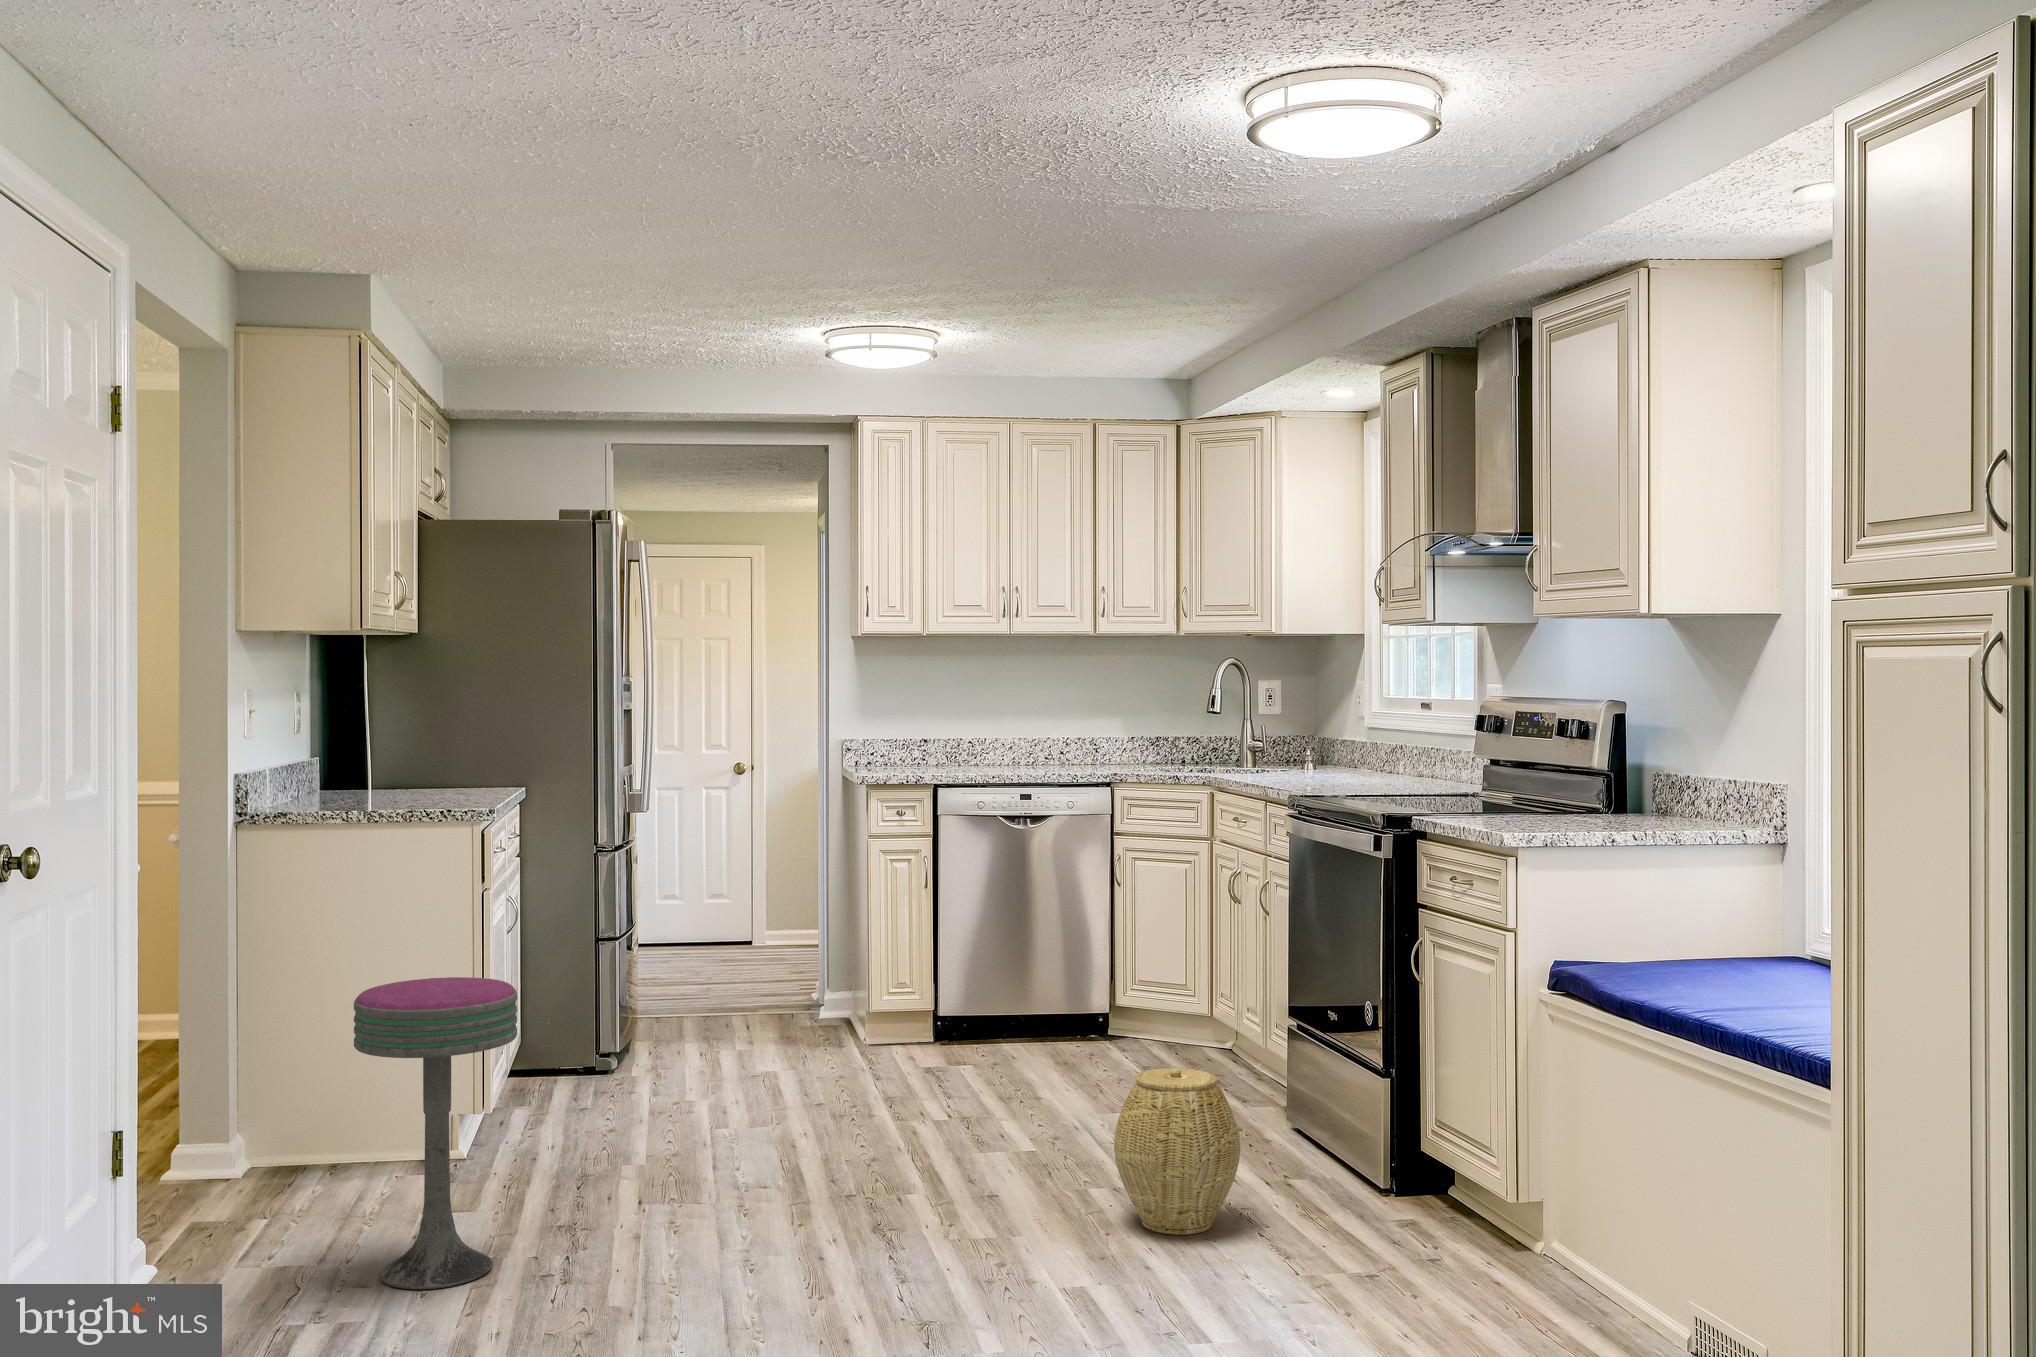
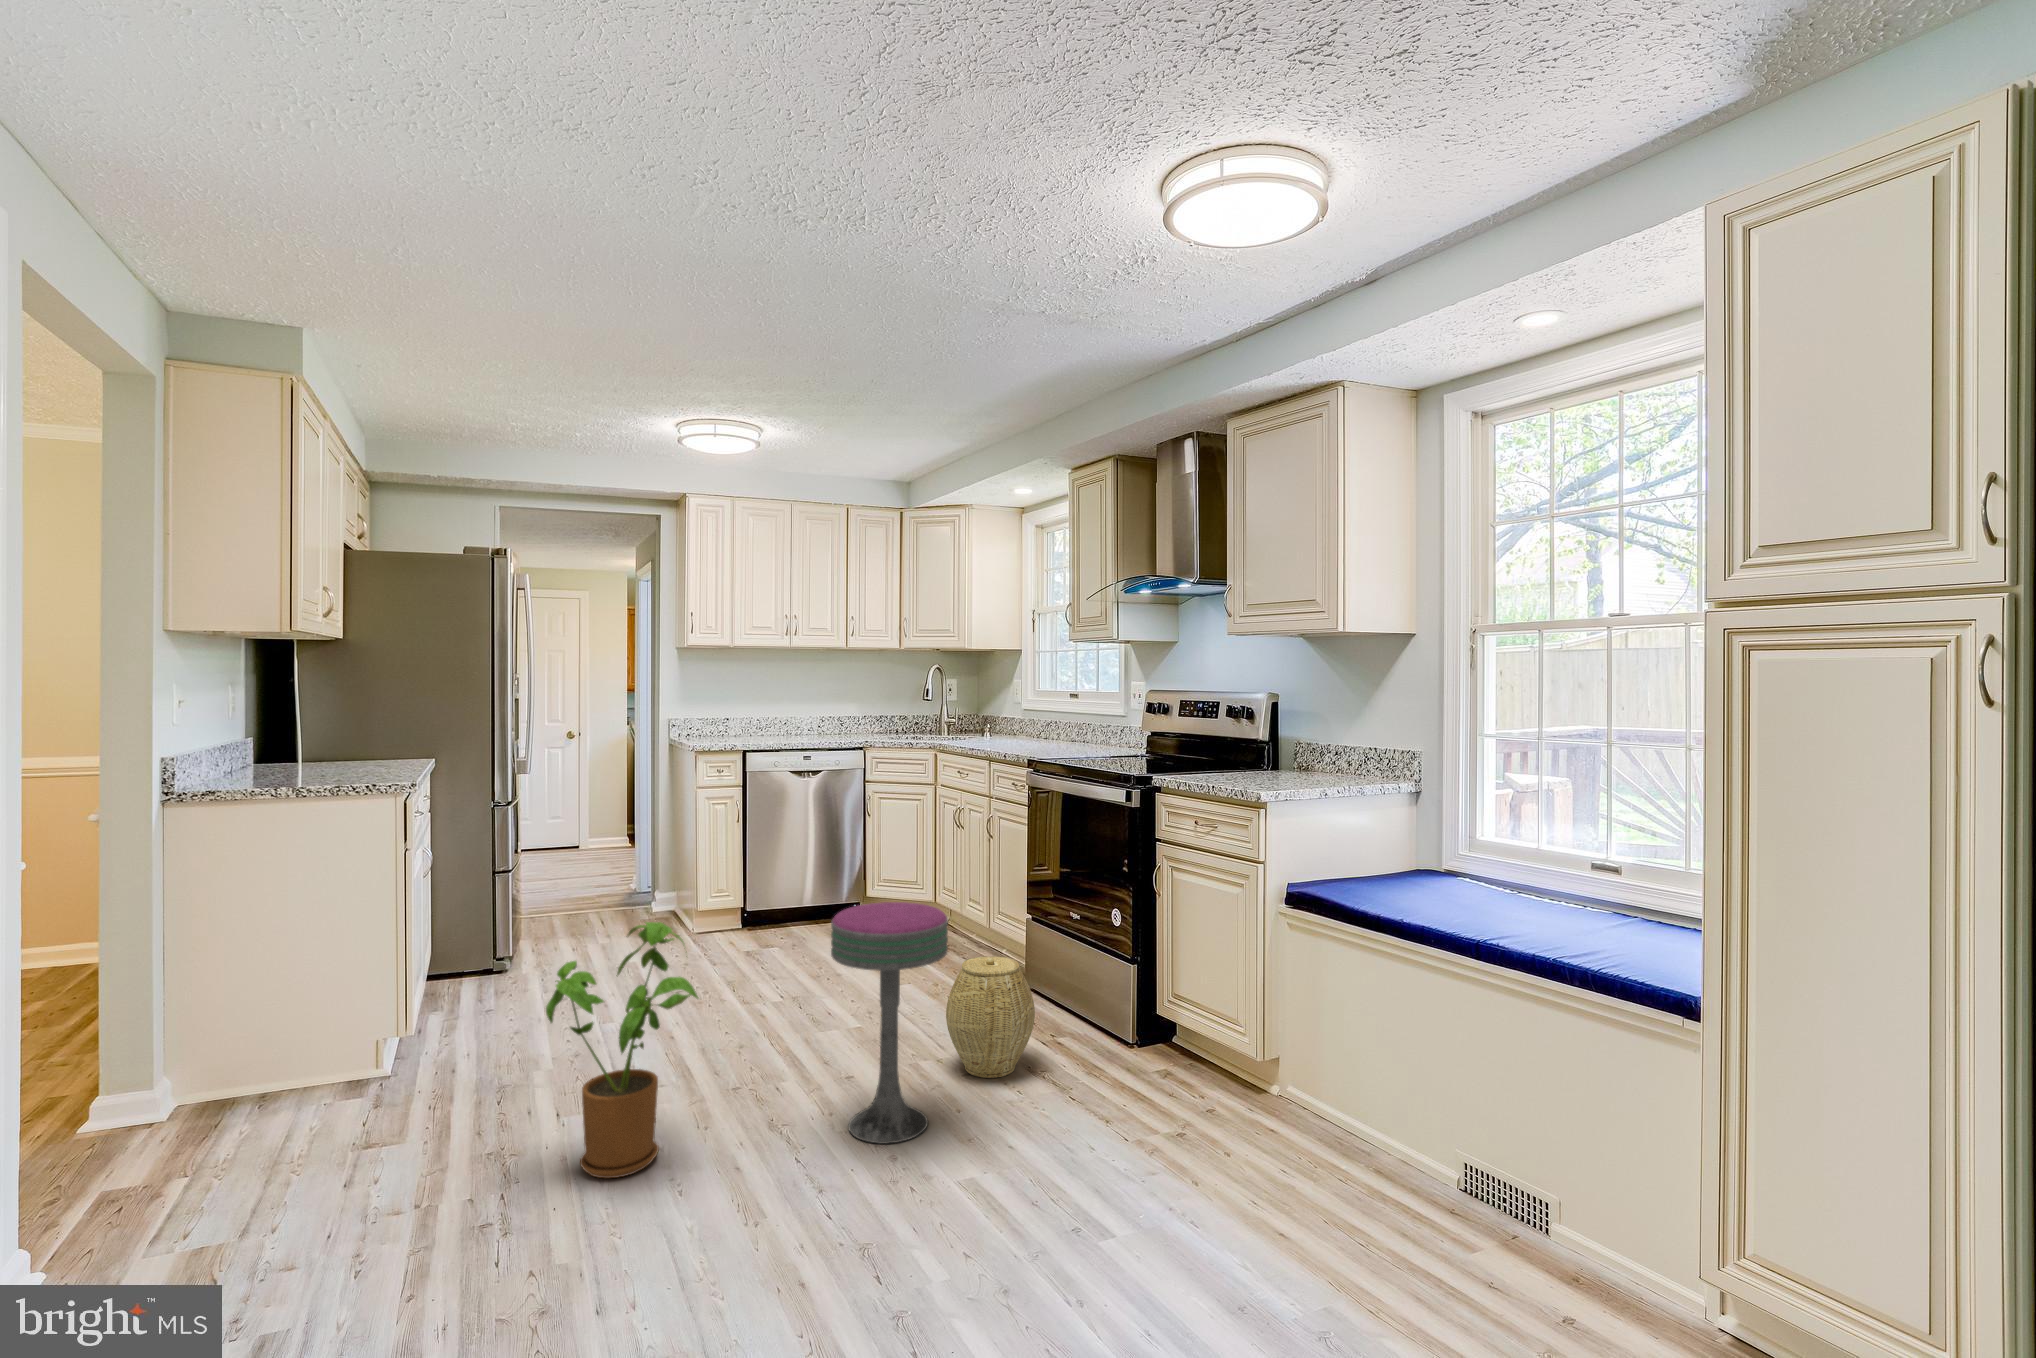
house plant: none [592,976,760,1280] -> present [546,922,698,1178]
bar stool: present [354,977,517,1289] -> present [831,902,948,1144]

